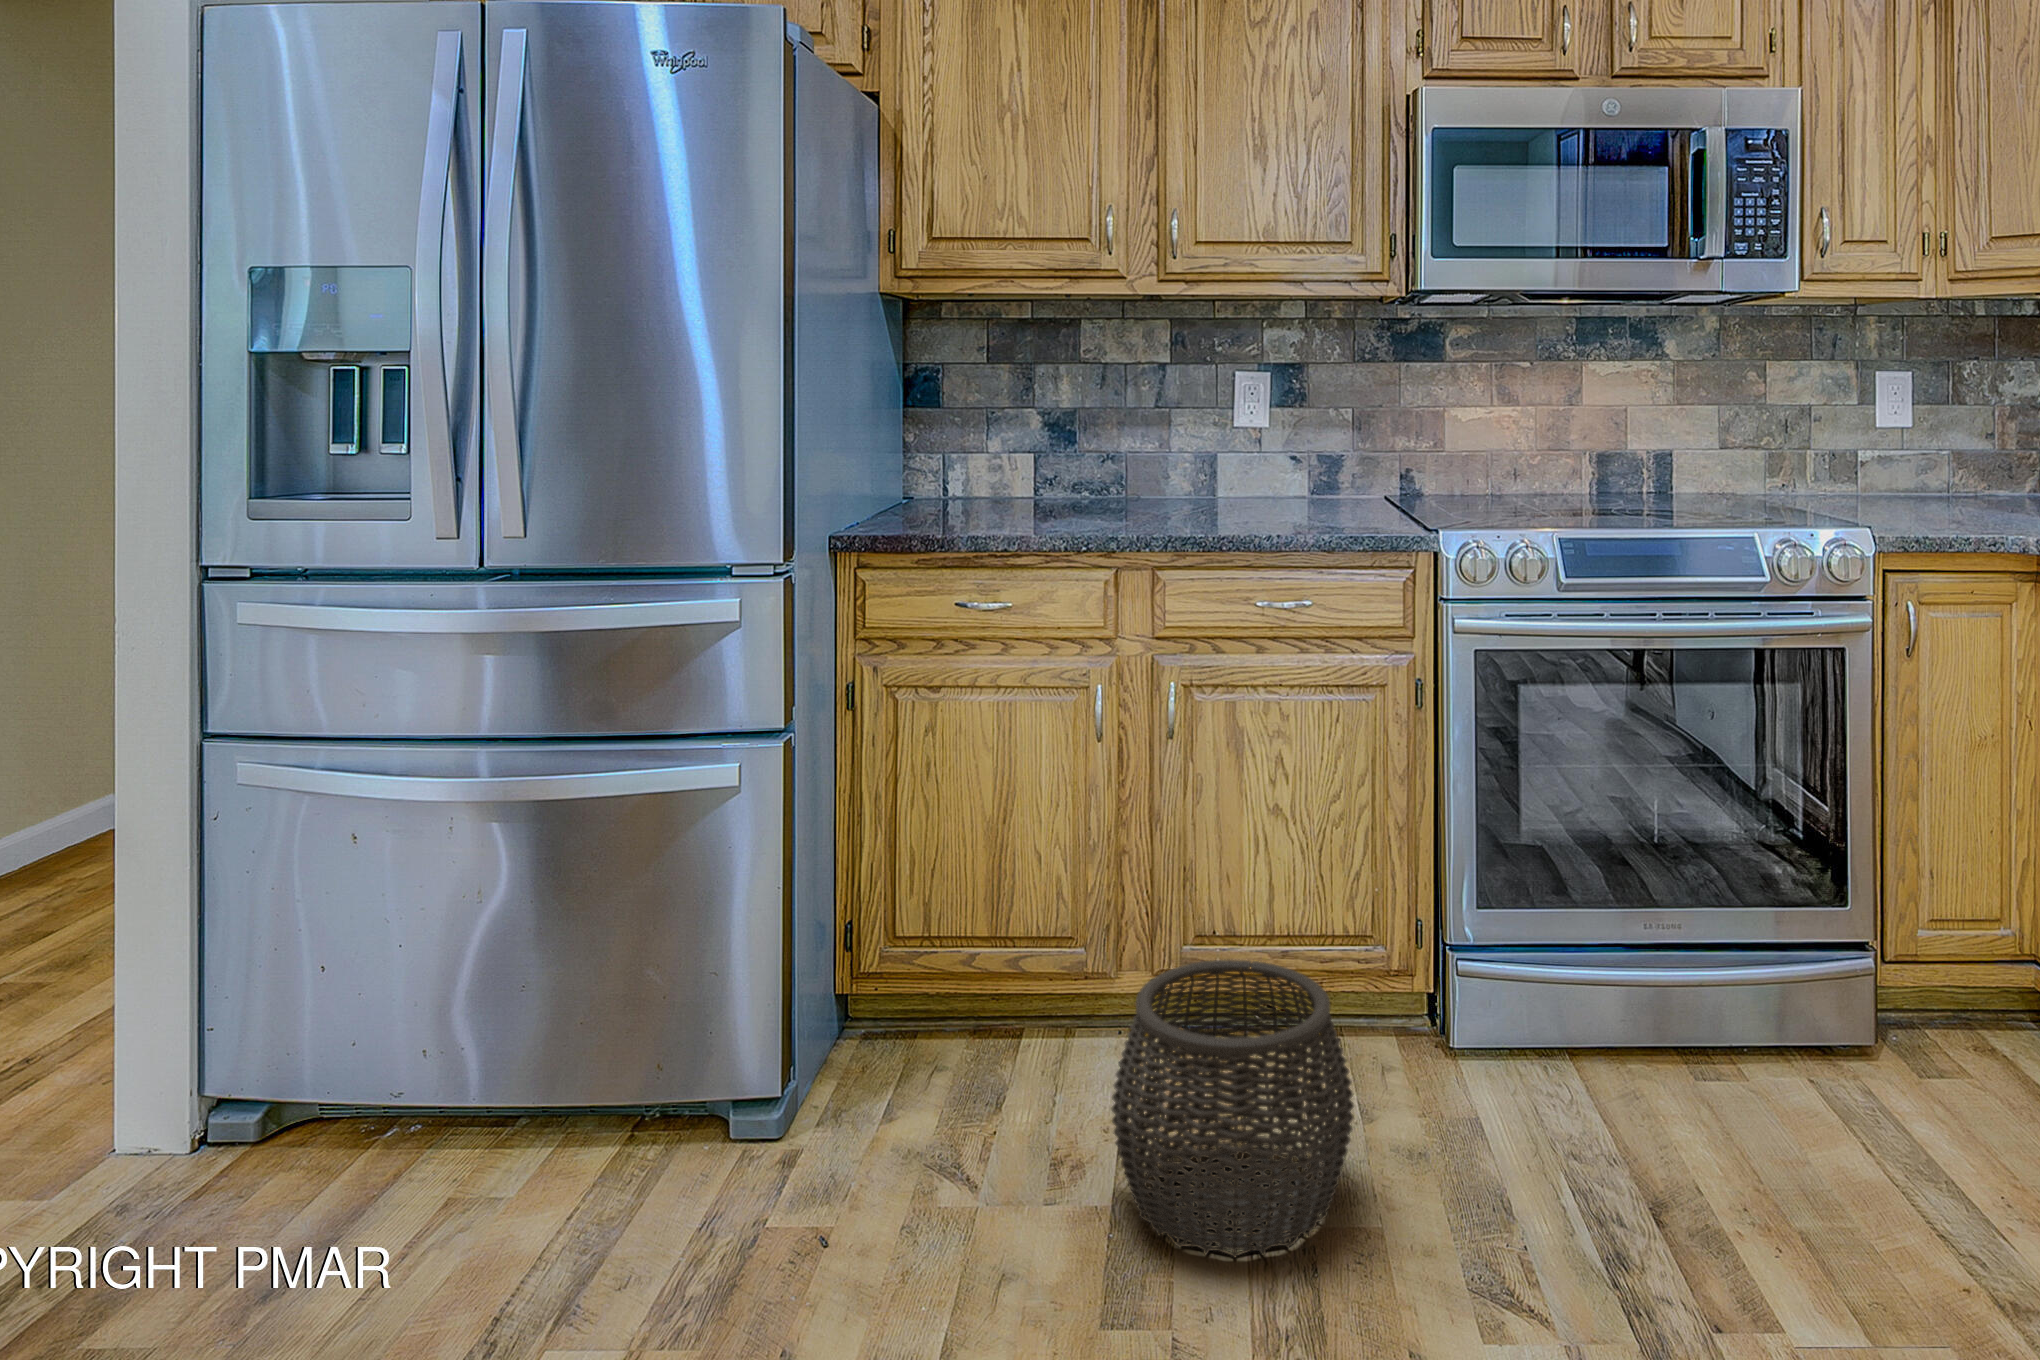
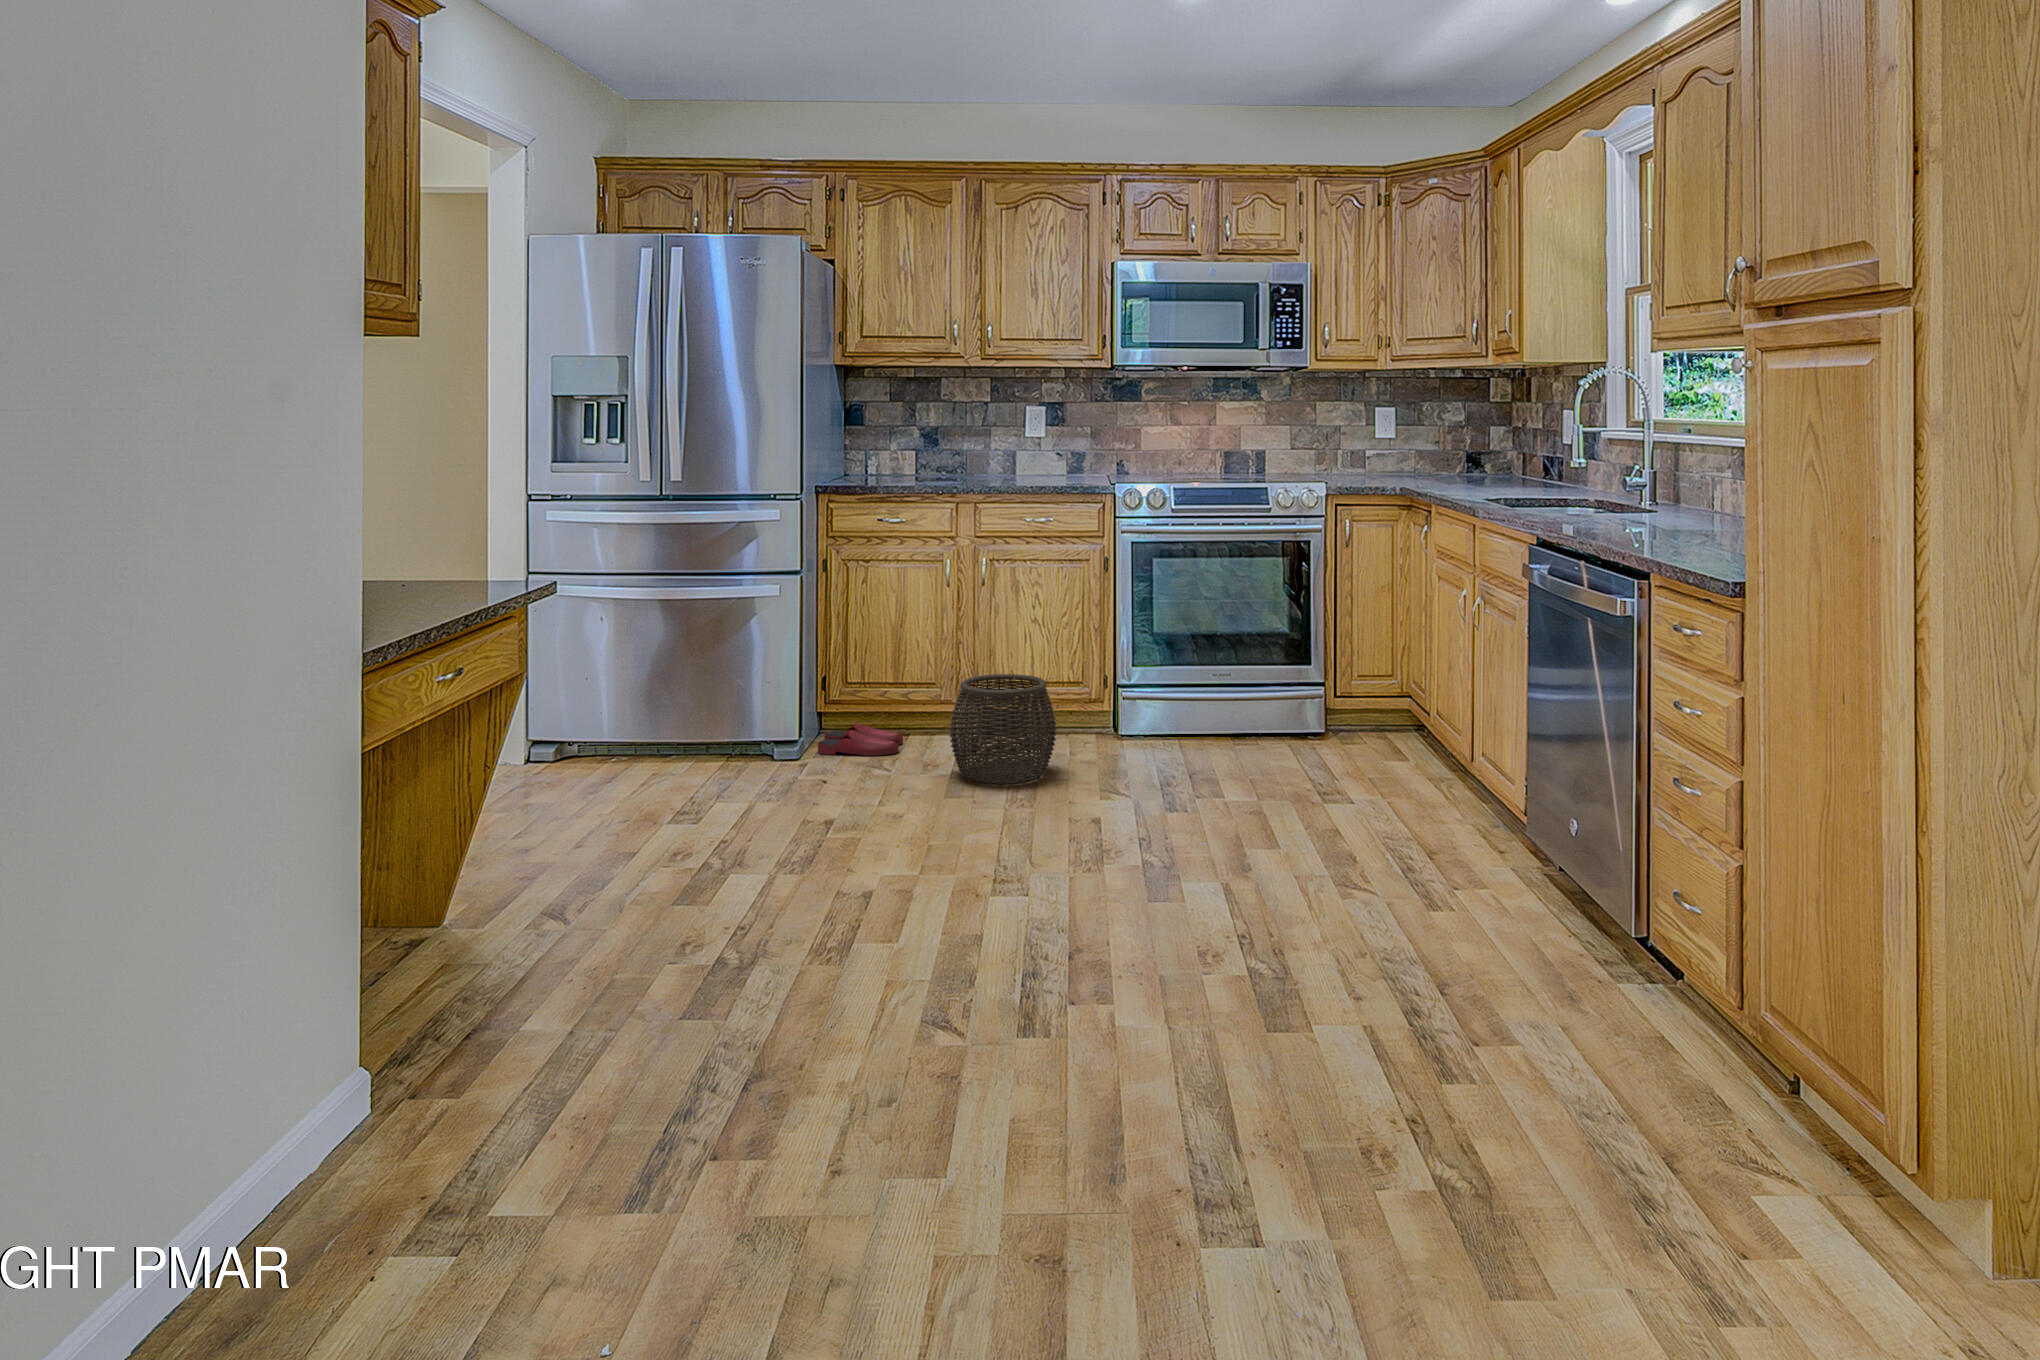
slippers: none [830,1024,1010,1120] -> present [818,723,903,756]

